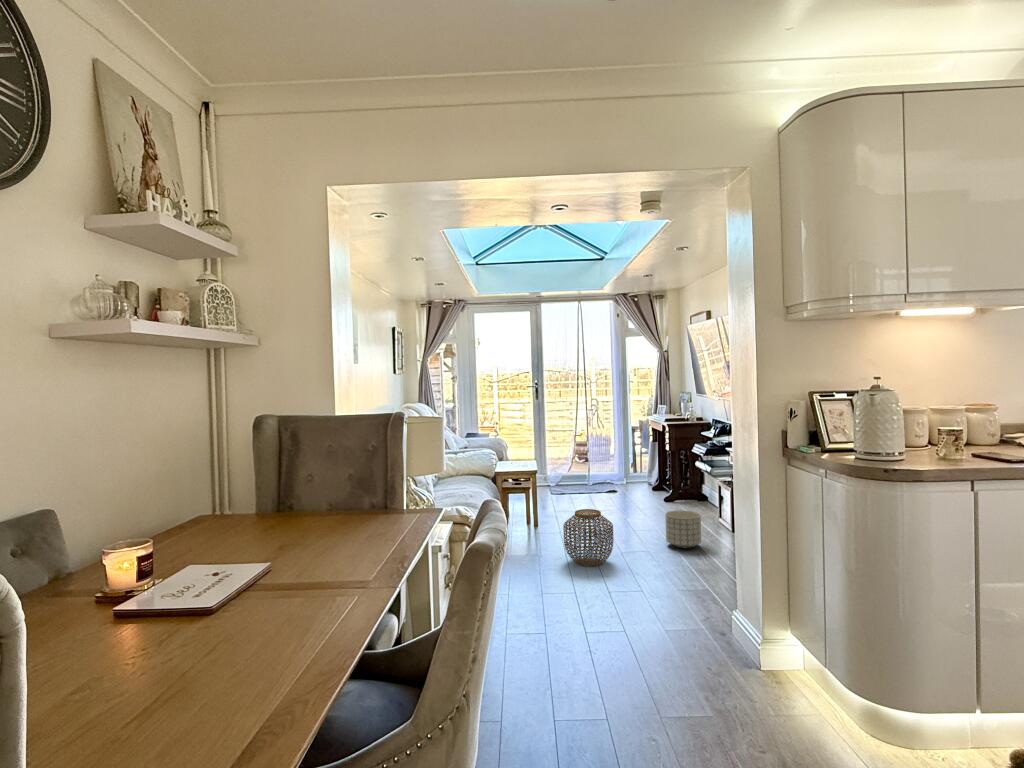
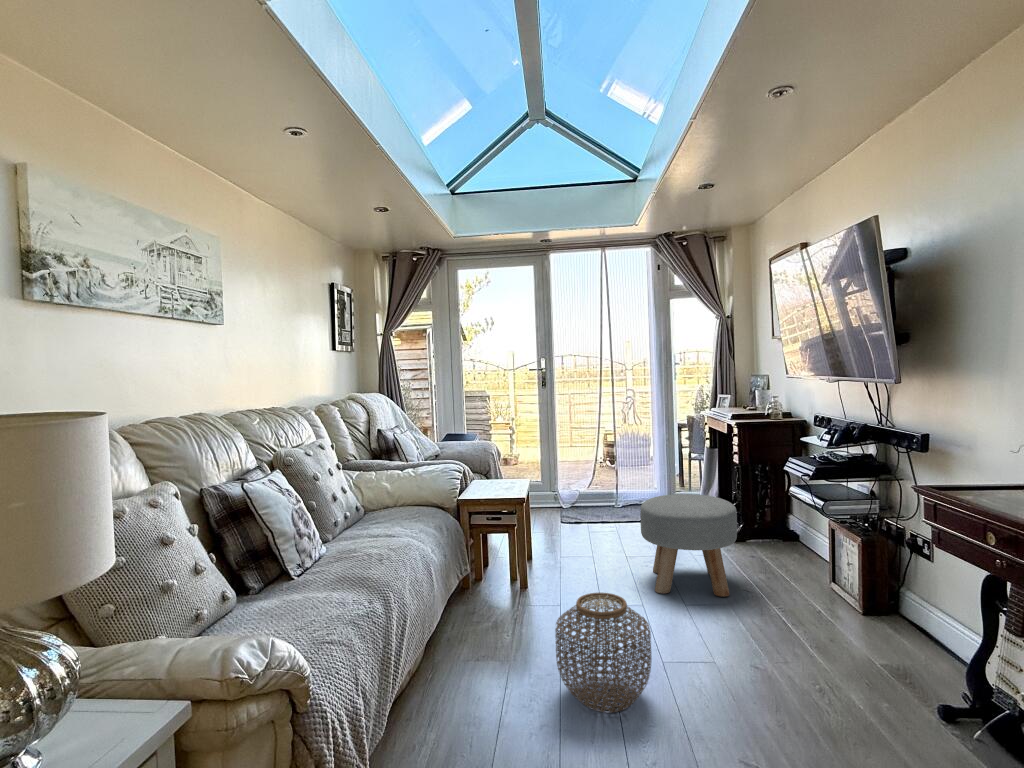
ottoman: none [607,468,665,526] -> present [640,494,737,596]
planter: present [665,510,701,548] -> none [747,584,816,660]

